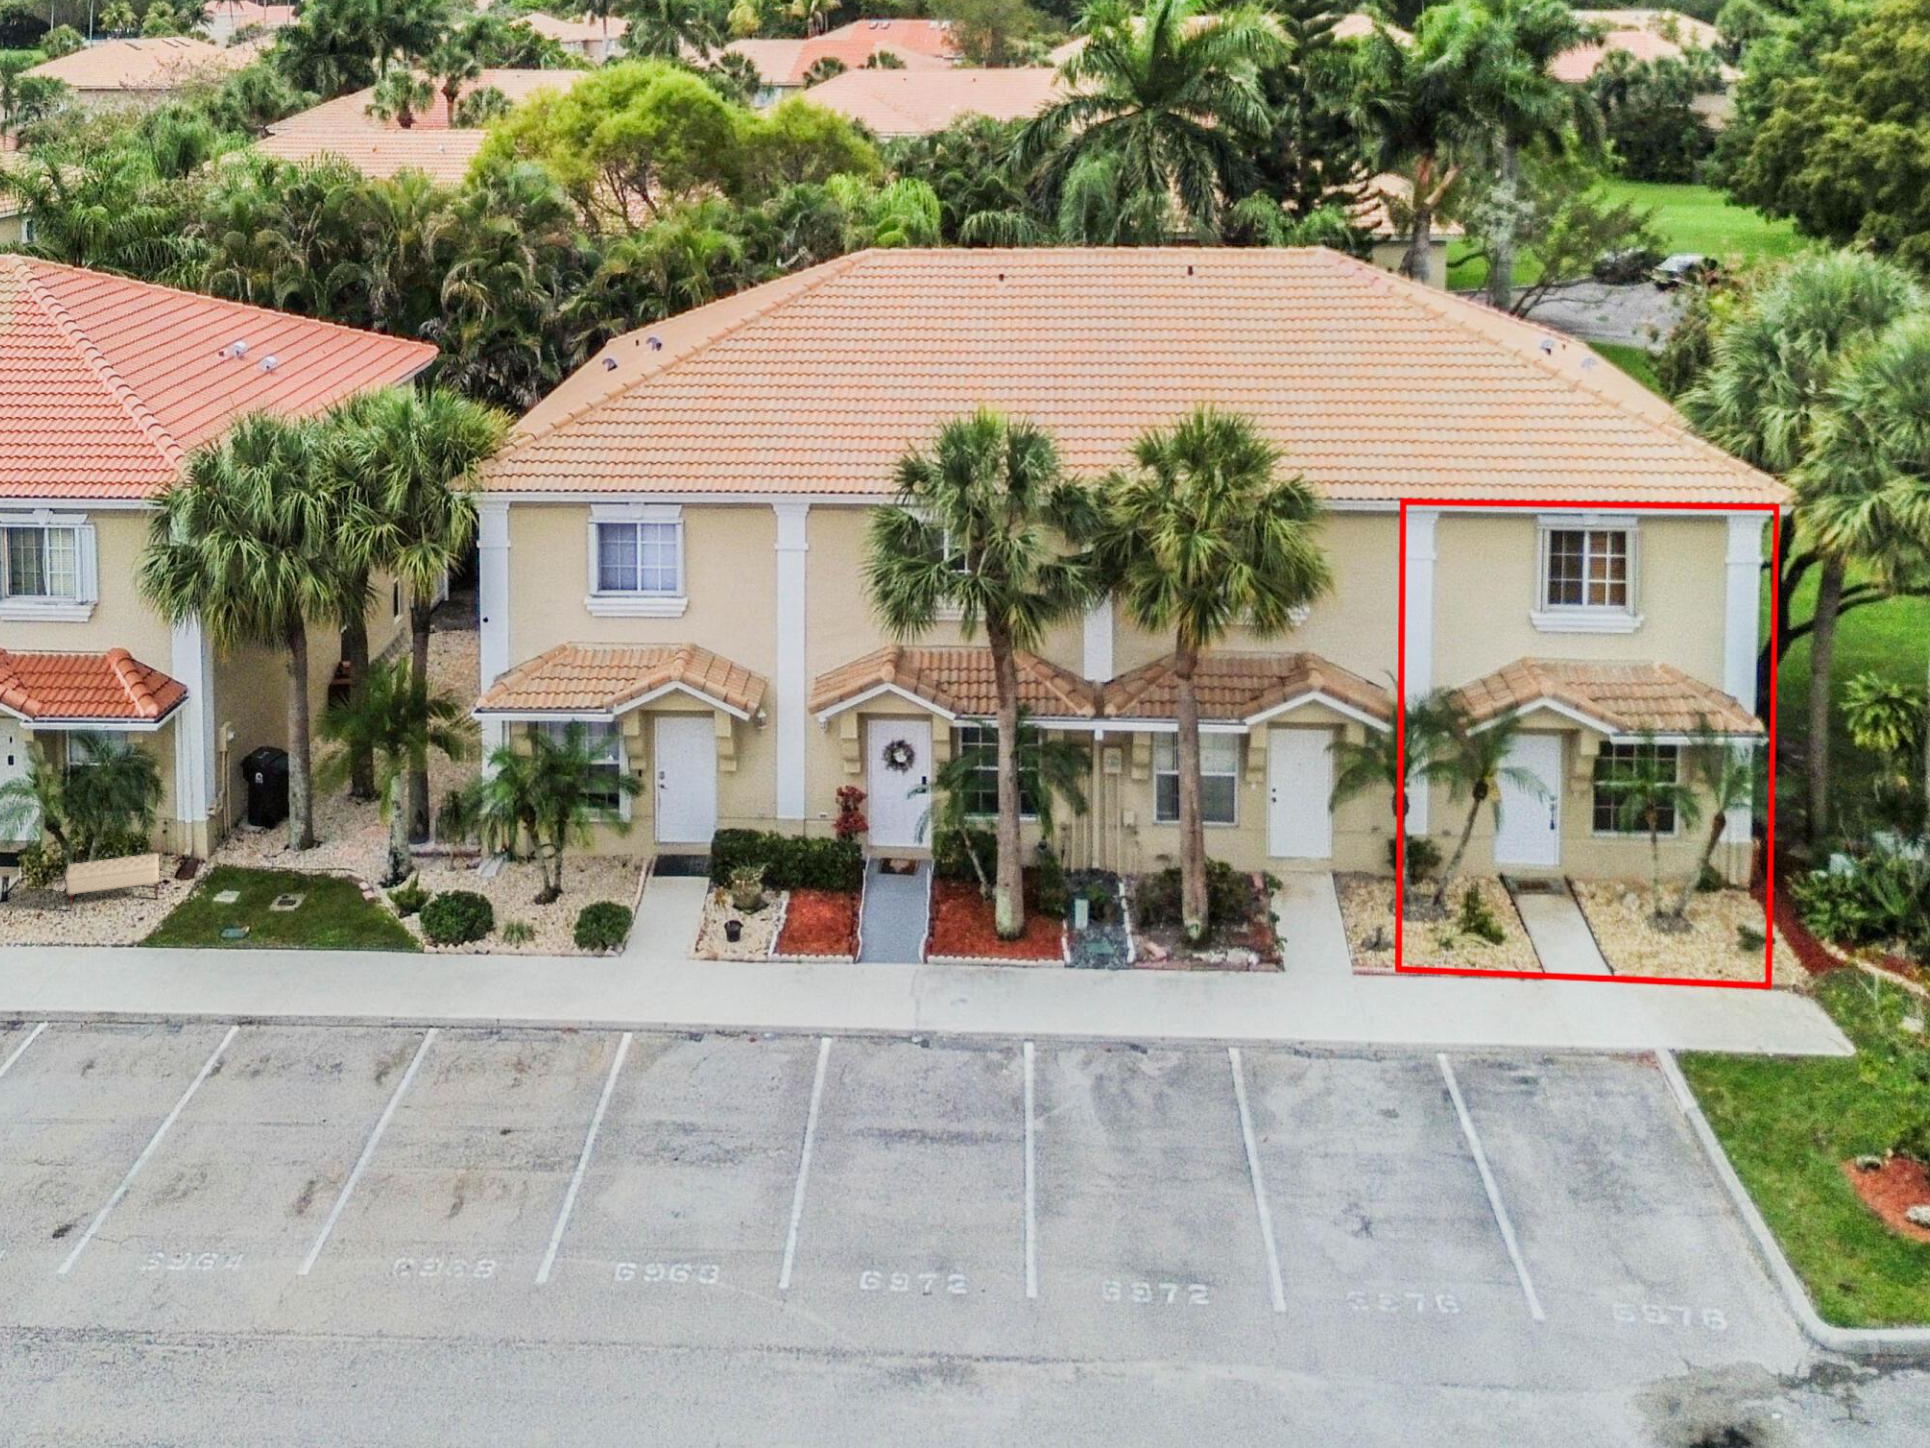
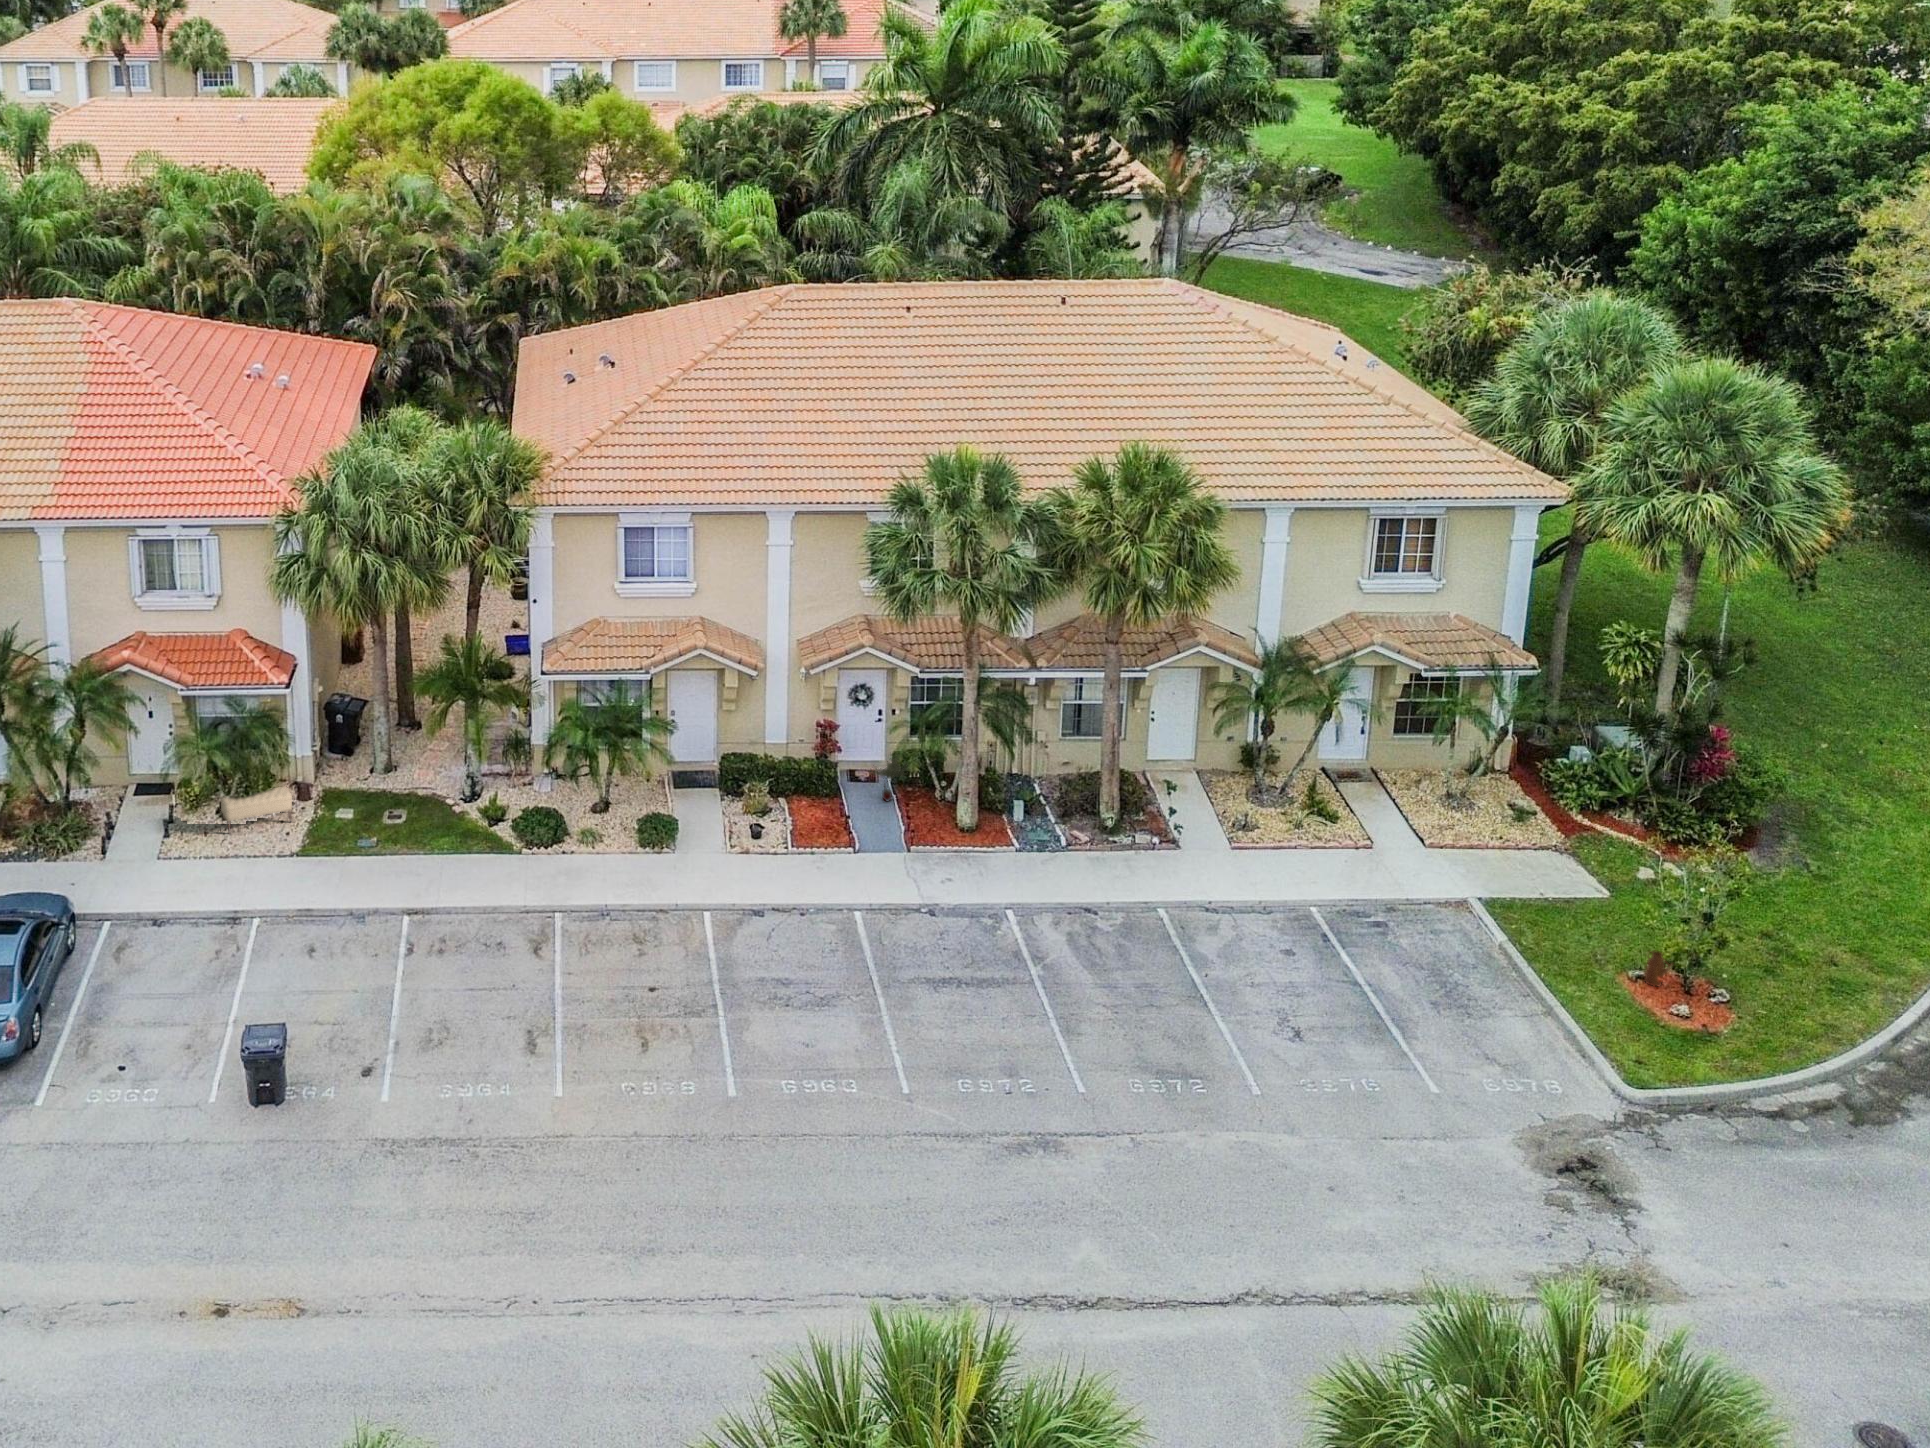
potted tree: none [902,831,949,895] -> present [870,755,907,801]
watering can: none [1876,1125,1914,1178] -> present [1645,950,1673,986]

